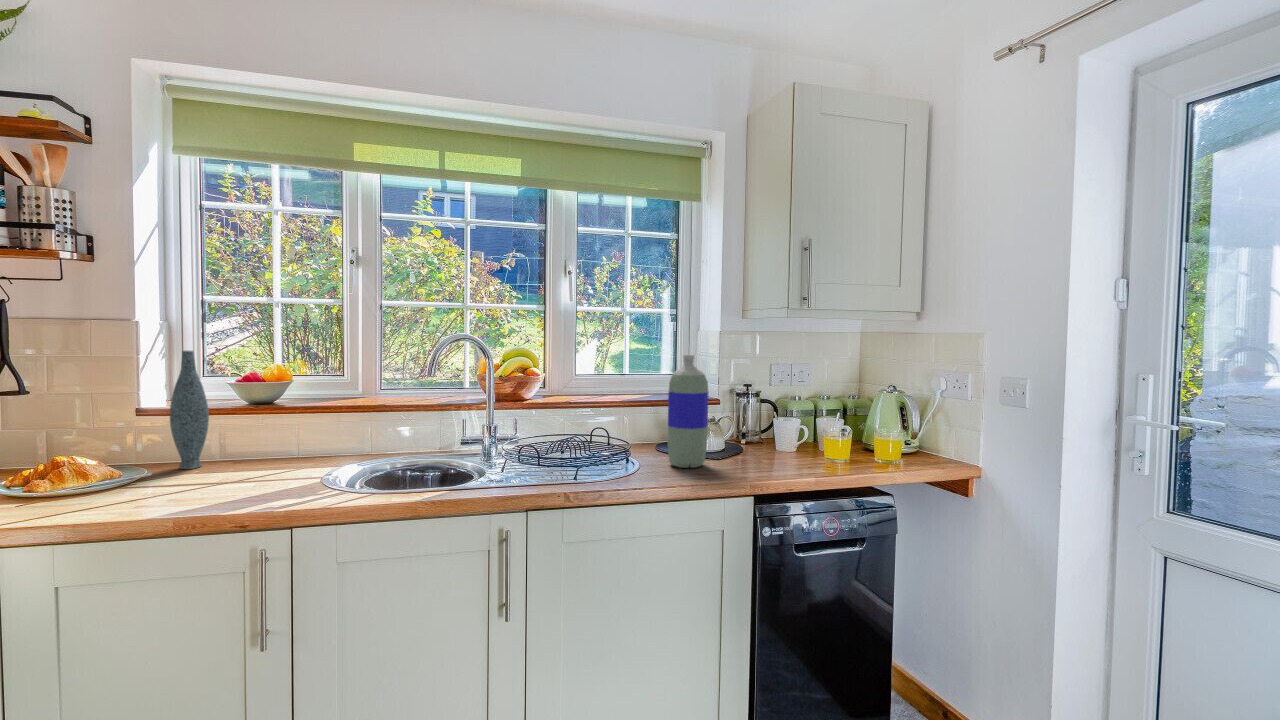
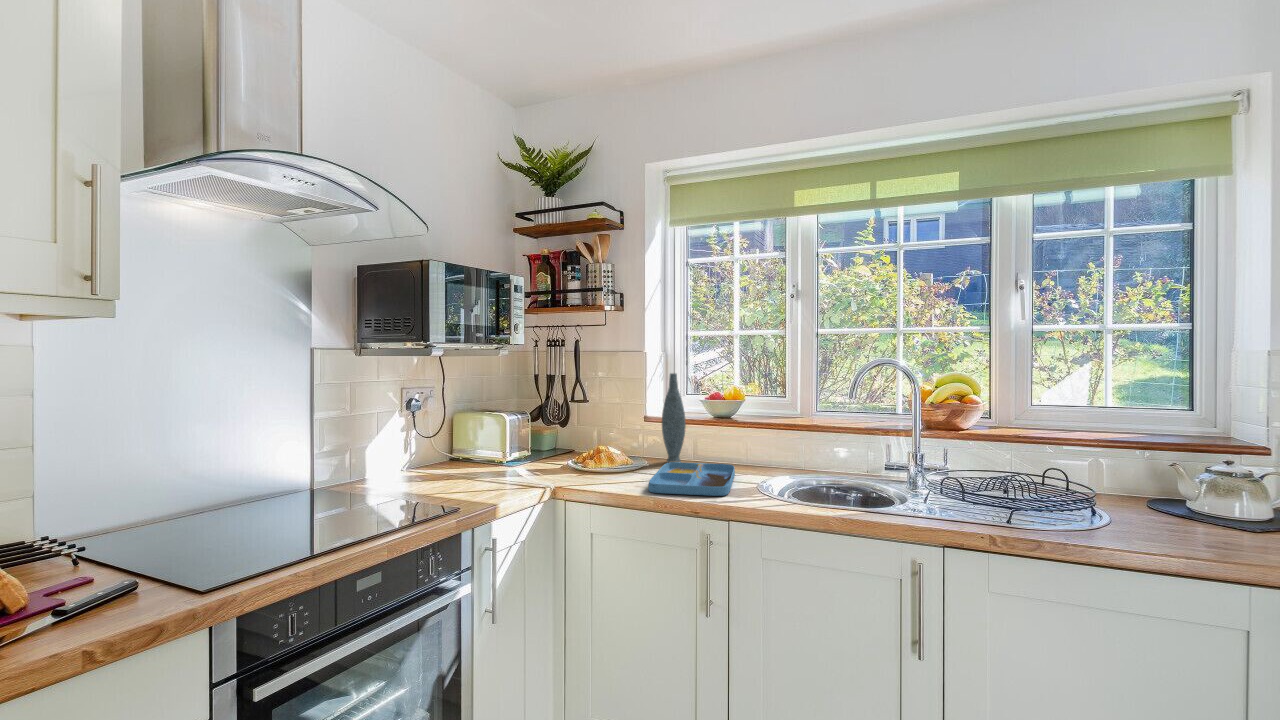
bottle: present [668,355,709,468] -> none [1153,385,1226,537]
tray: none [165,460,289,510] -> present [649,462,735,496]

